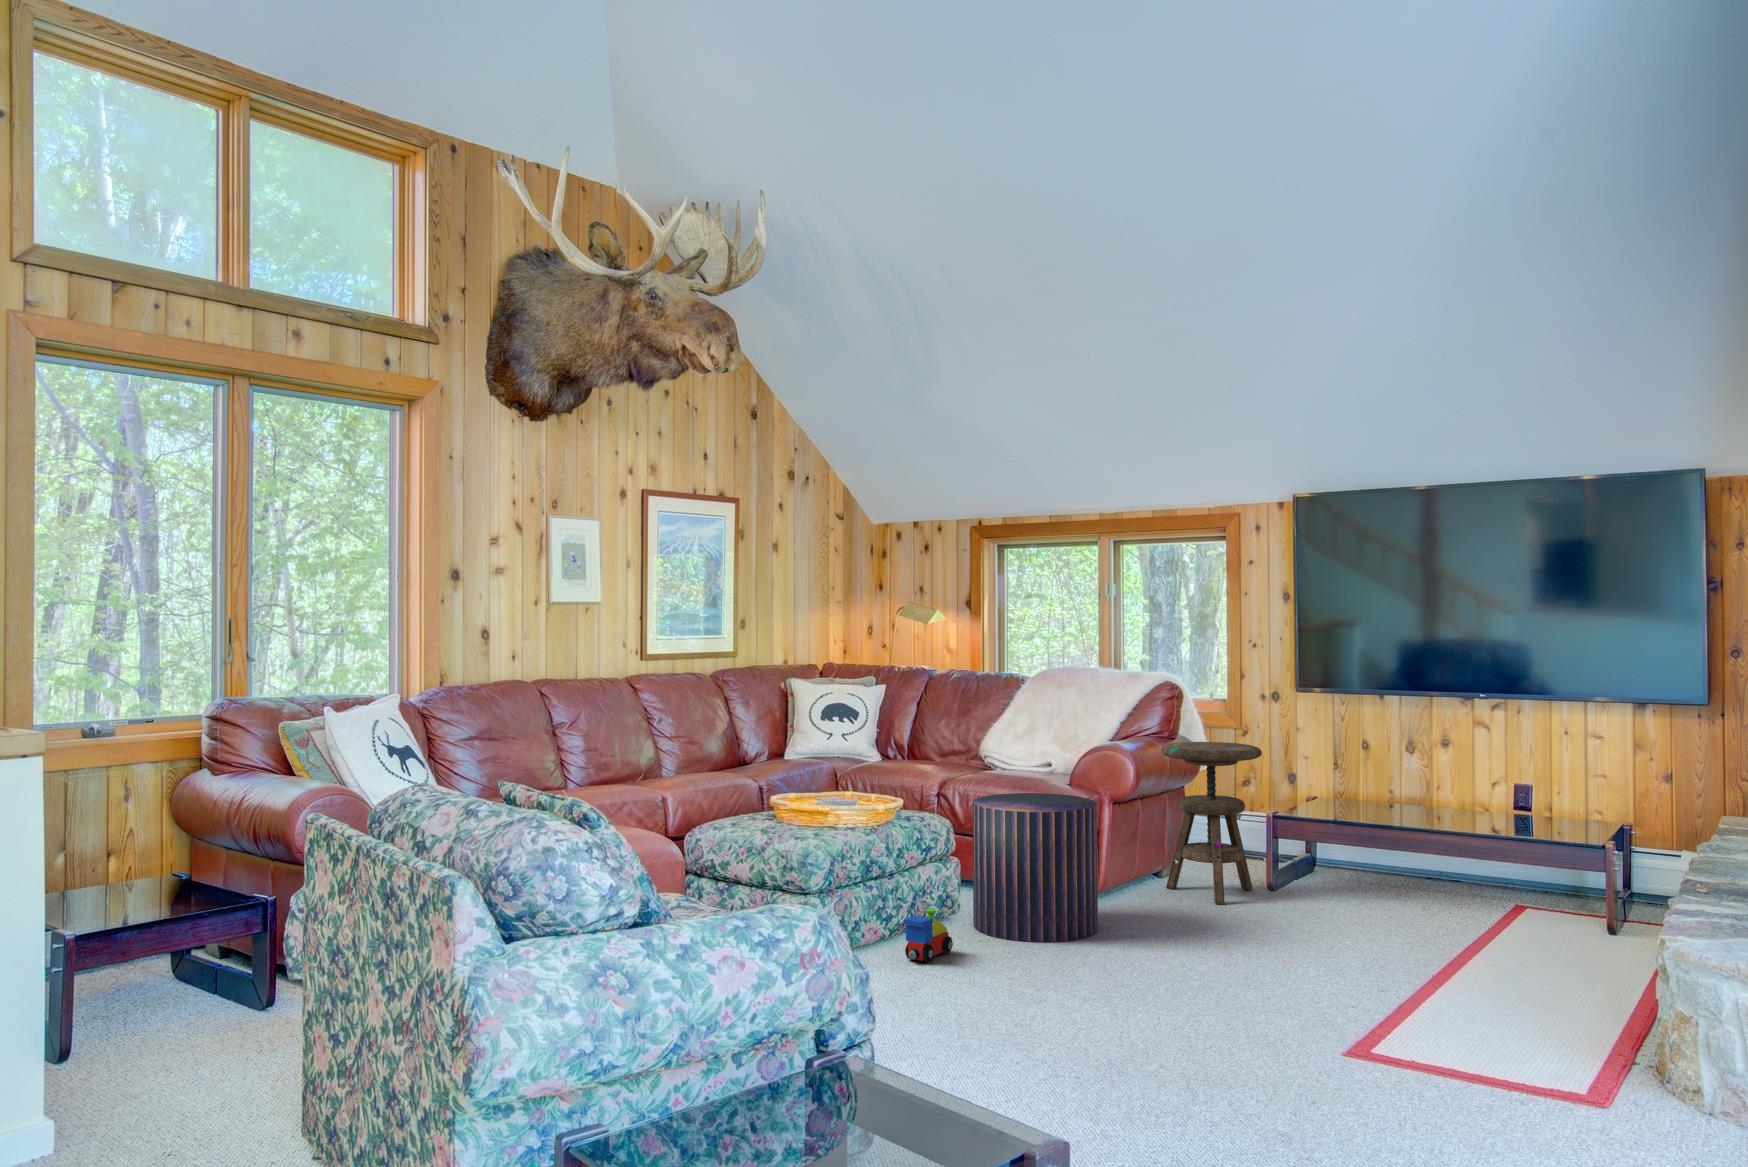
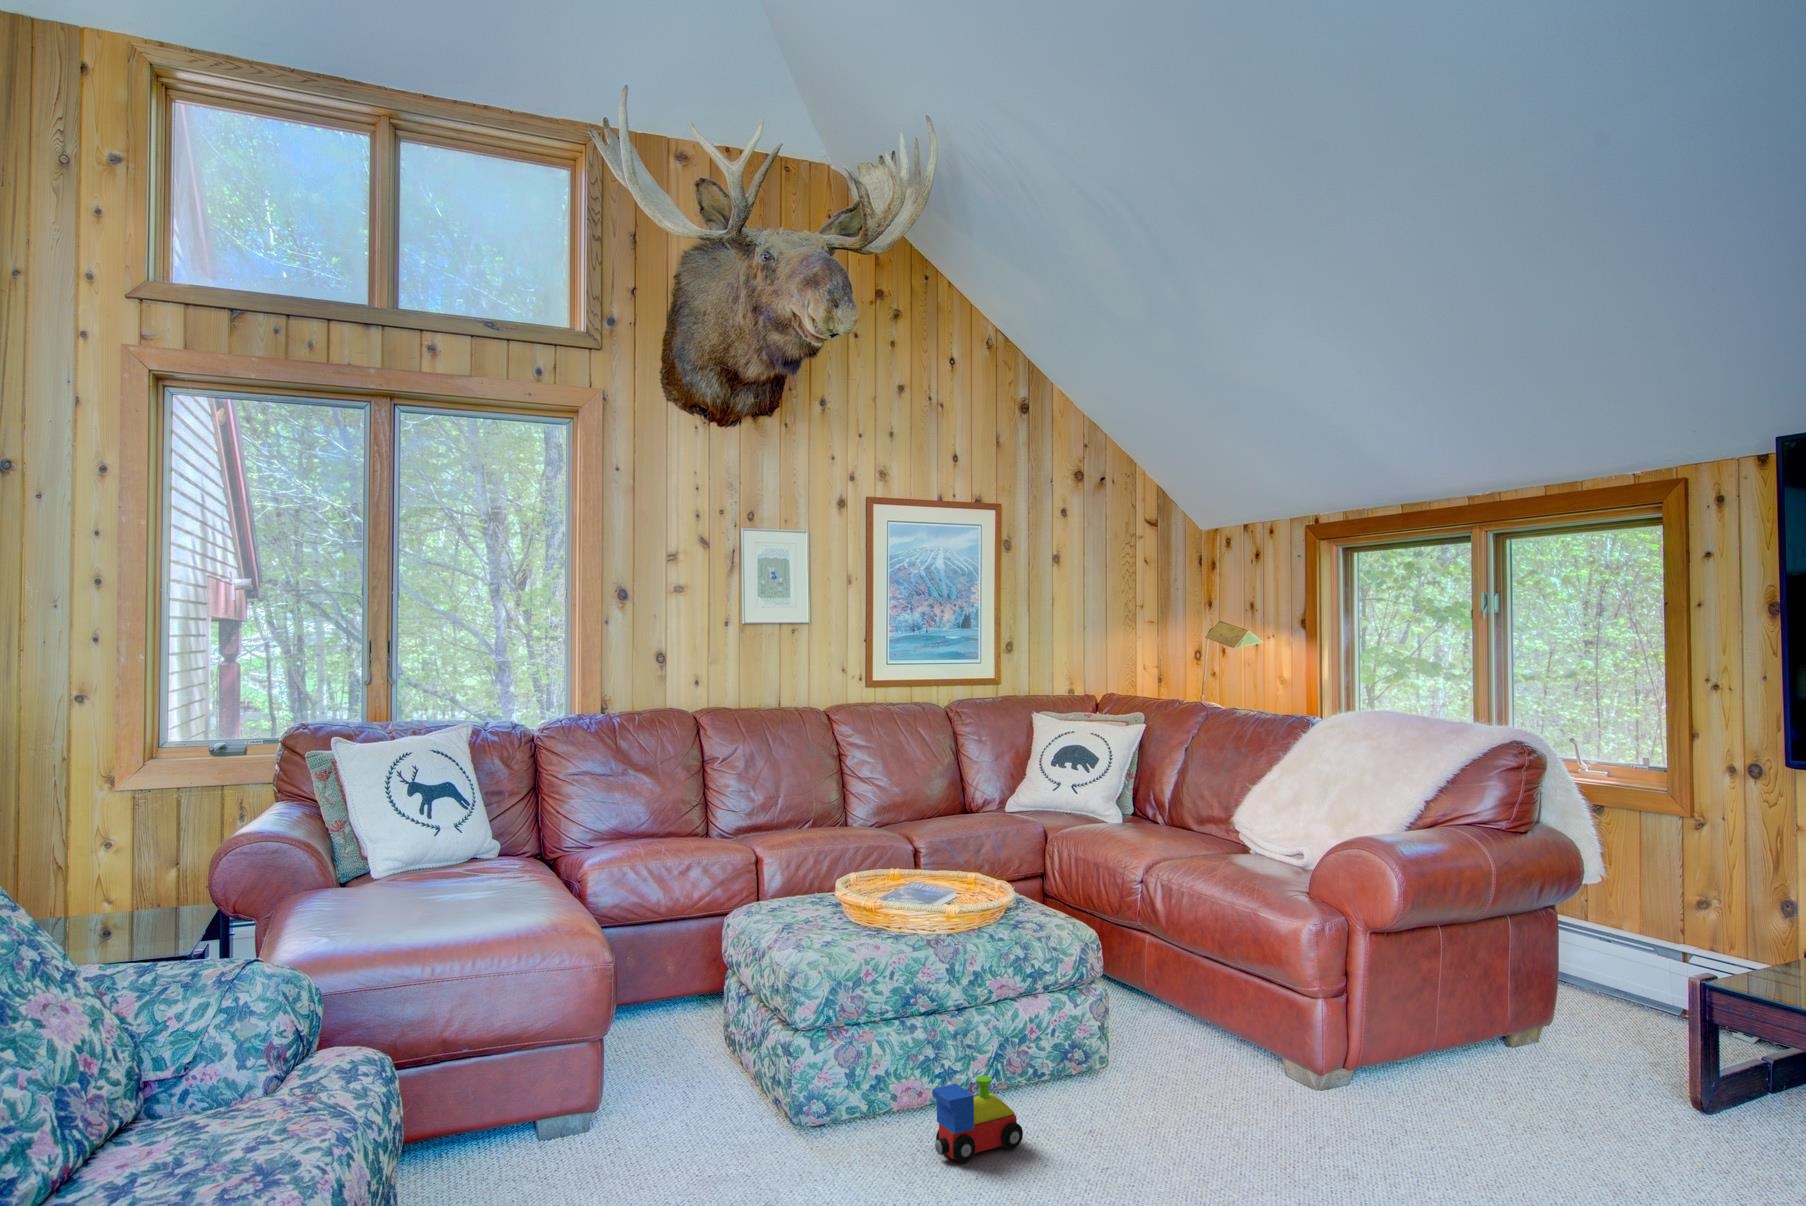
side table: present [1161,742,1262,905] -> none [1480,838,1669,1125]
pouf: present [973,793,1098,943] -> none [1106,900,1307,1160]

